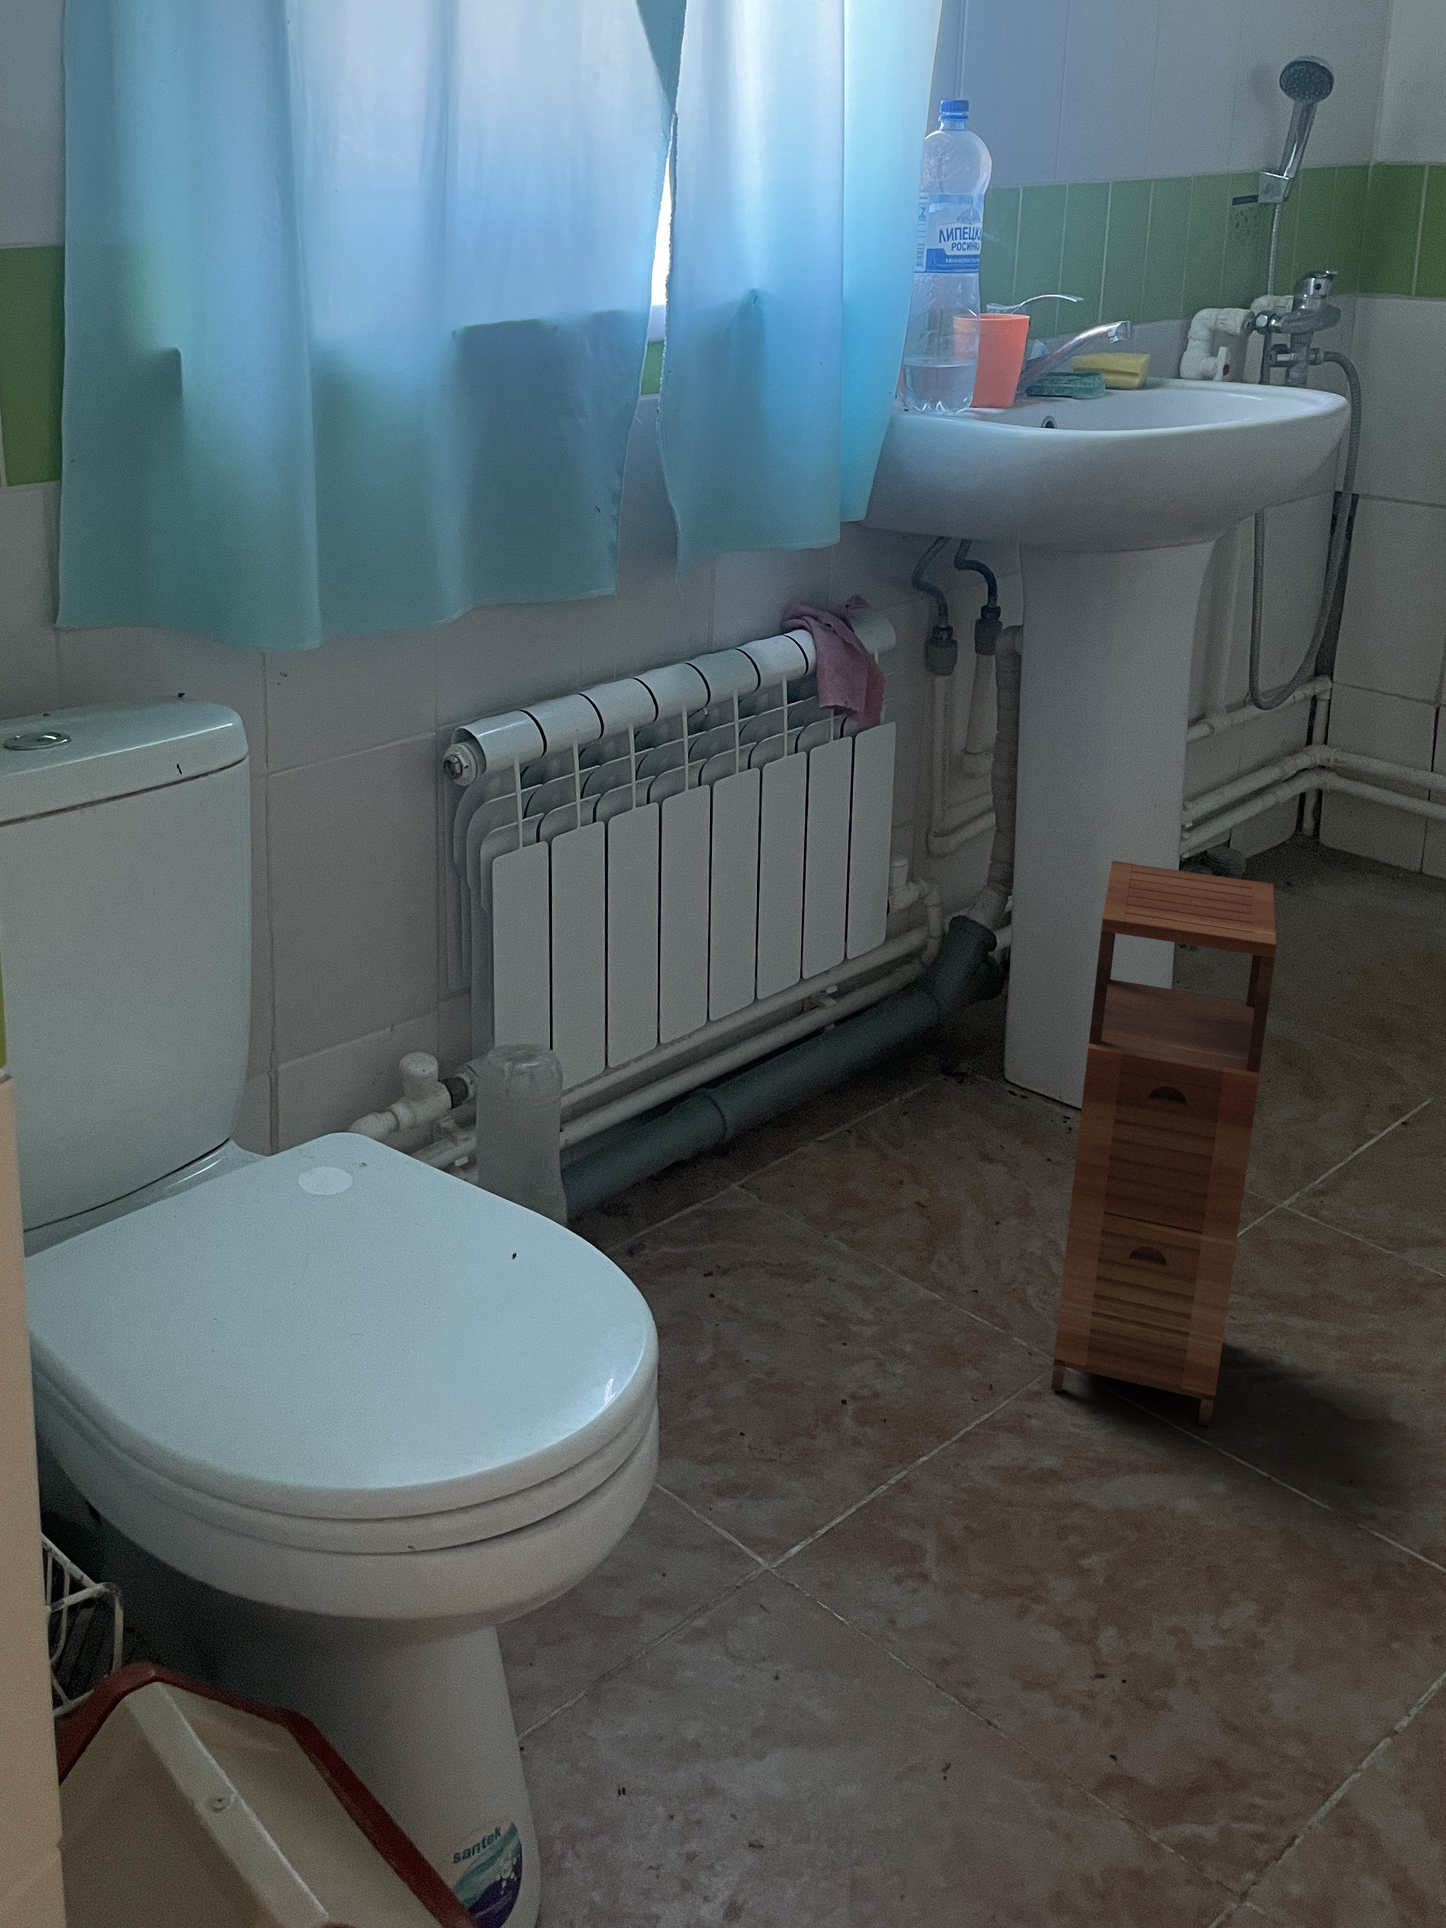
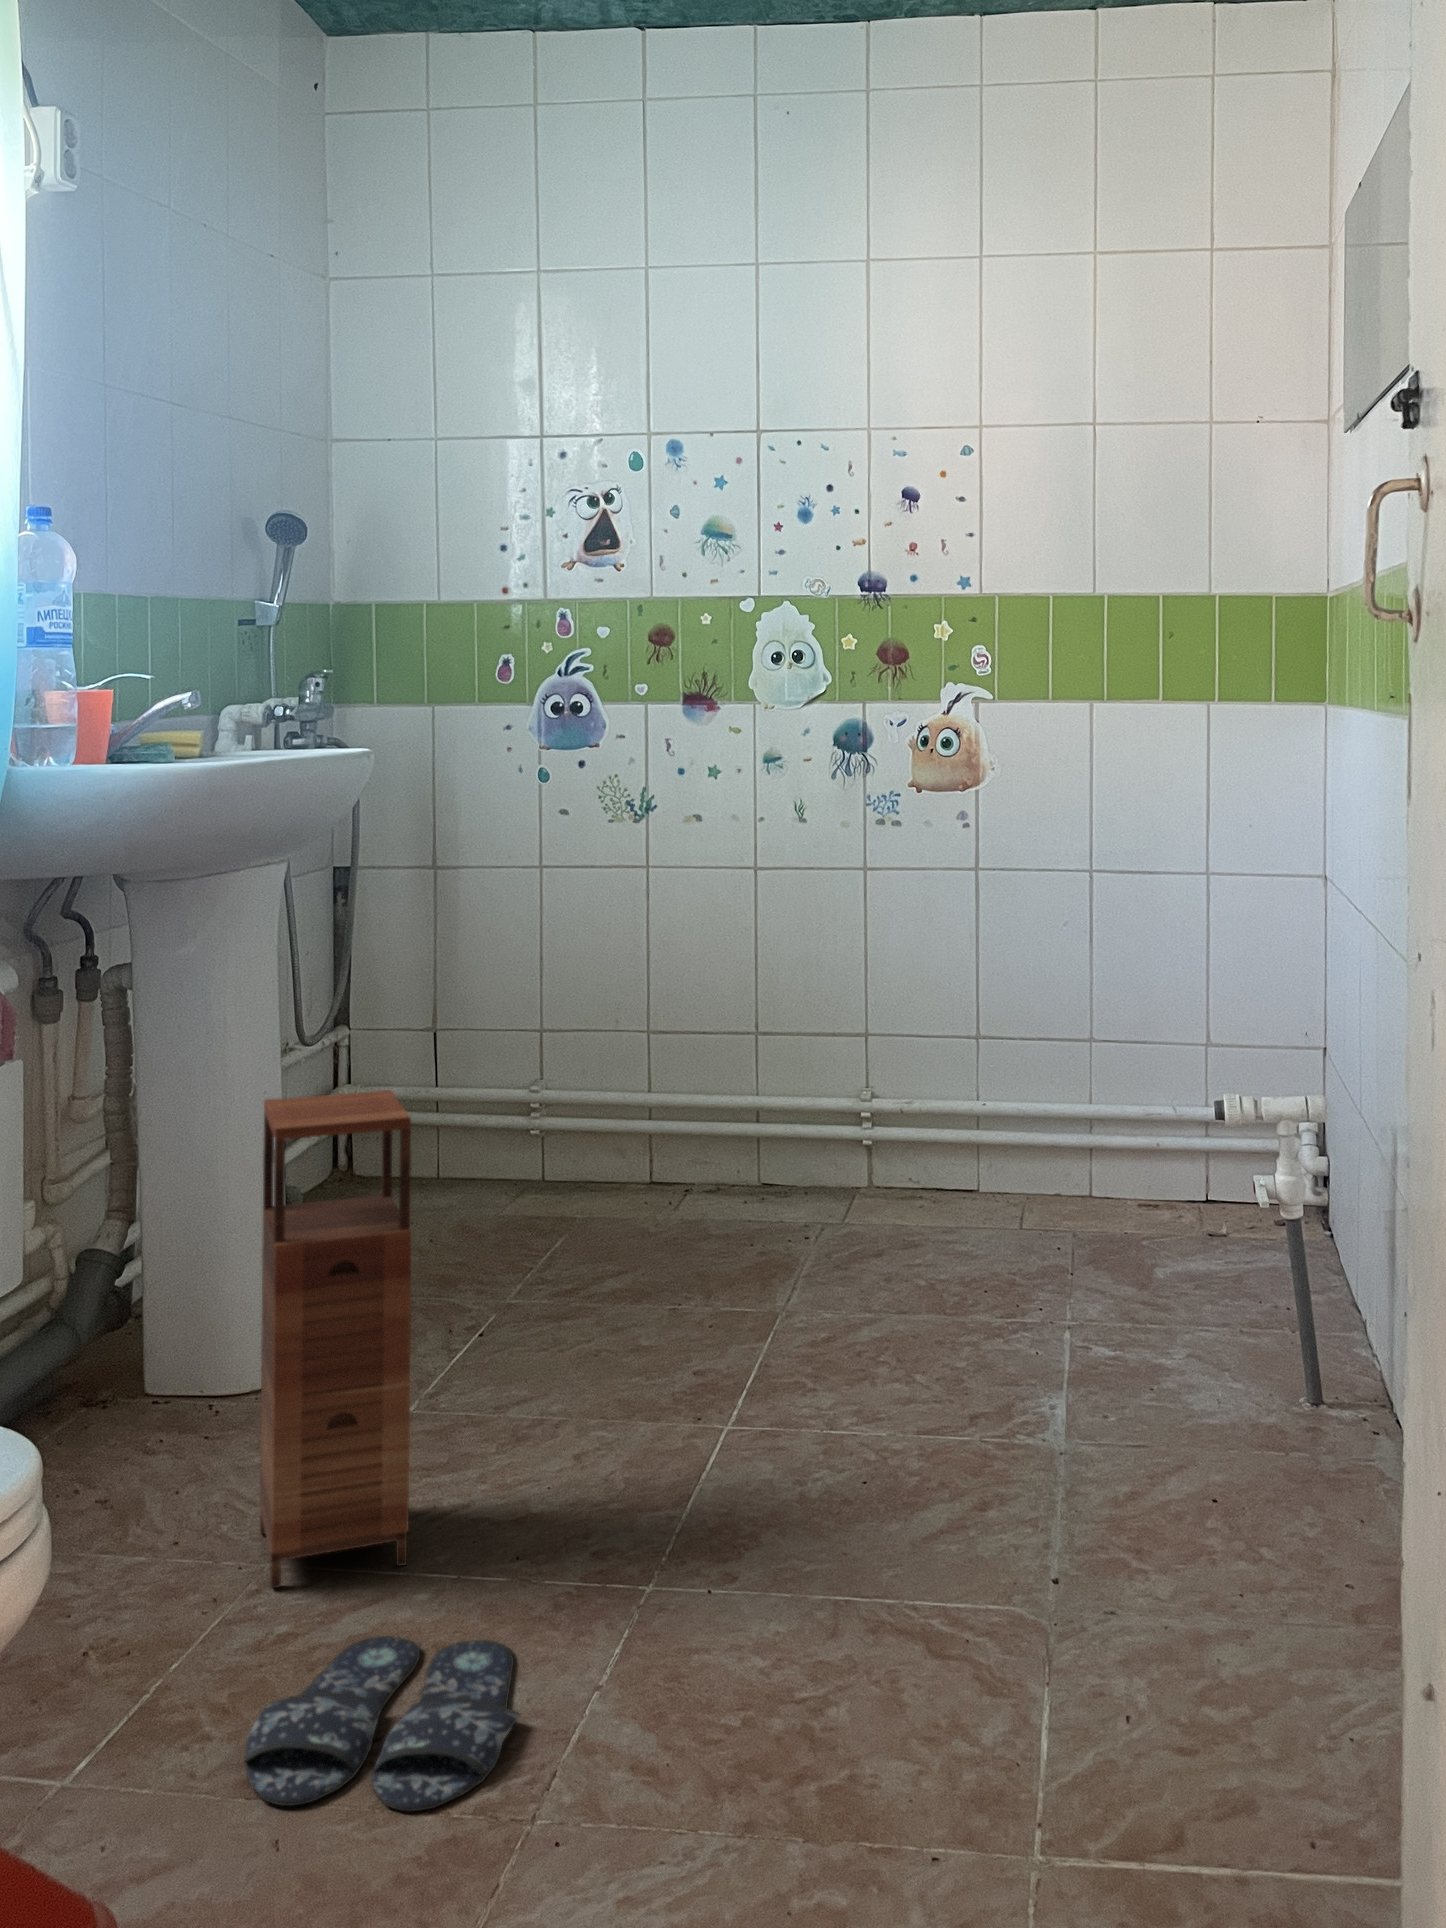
slippers: none [948,1512,1297,1802] -> present [244,1636,520,1812]

